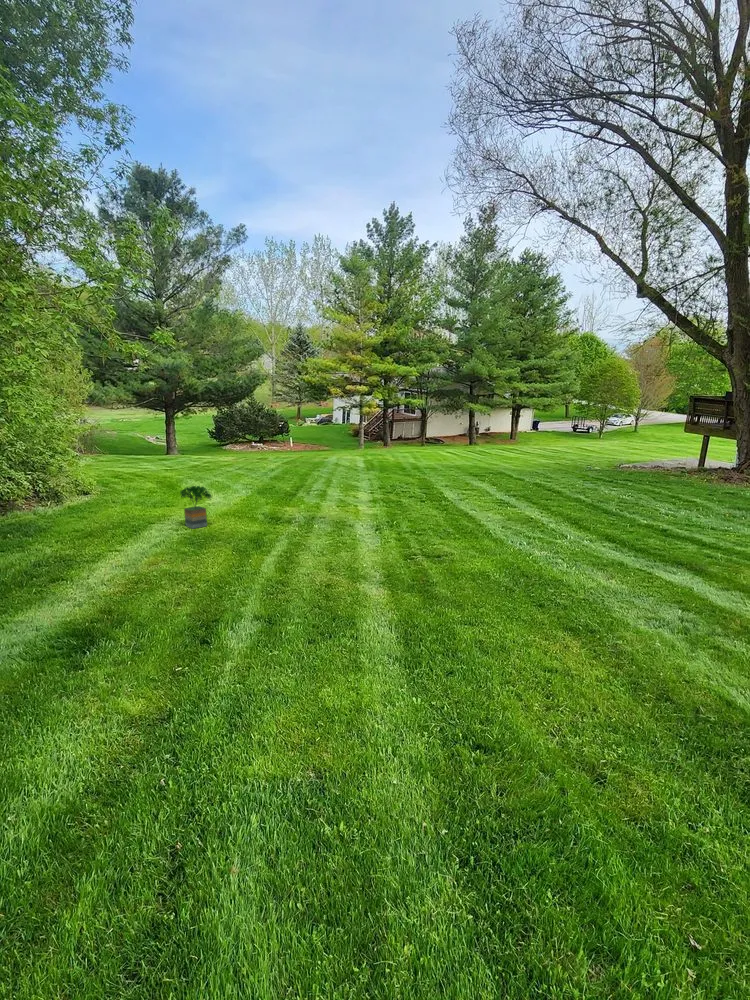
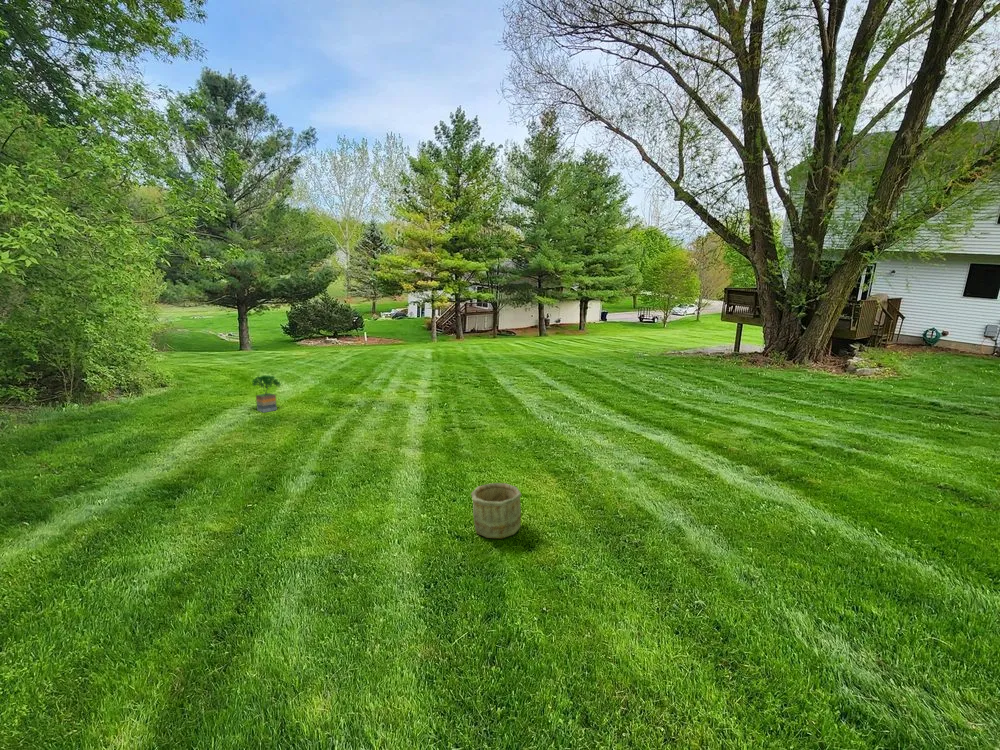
wooden bucket: none [502,669,586,768] -> present [471,483,521,539]

